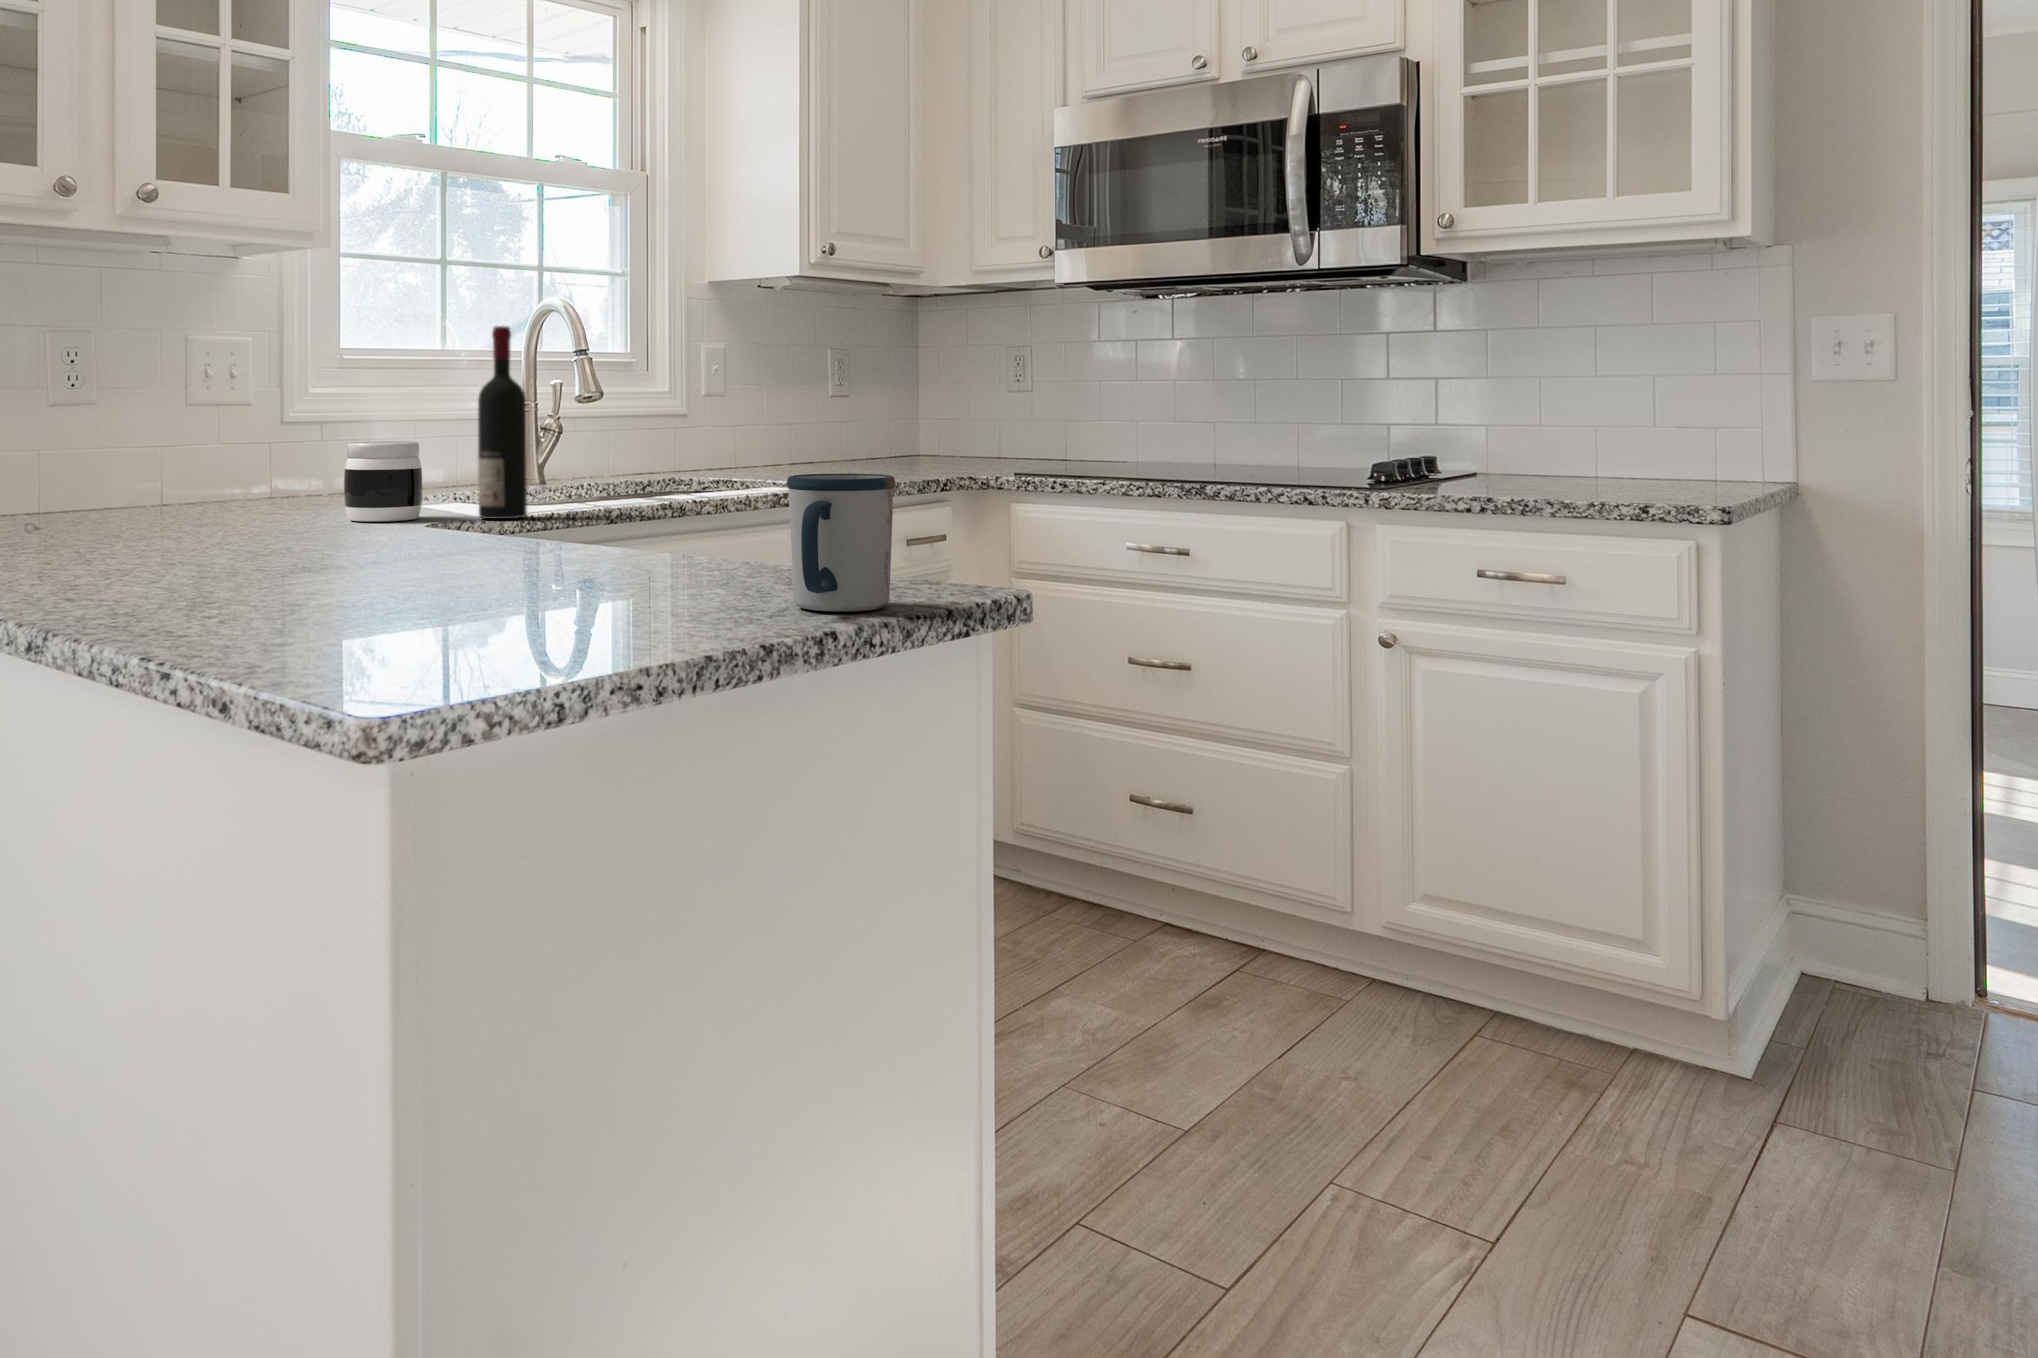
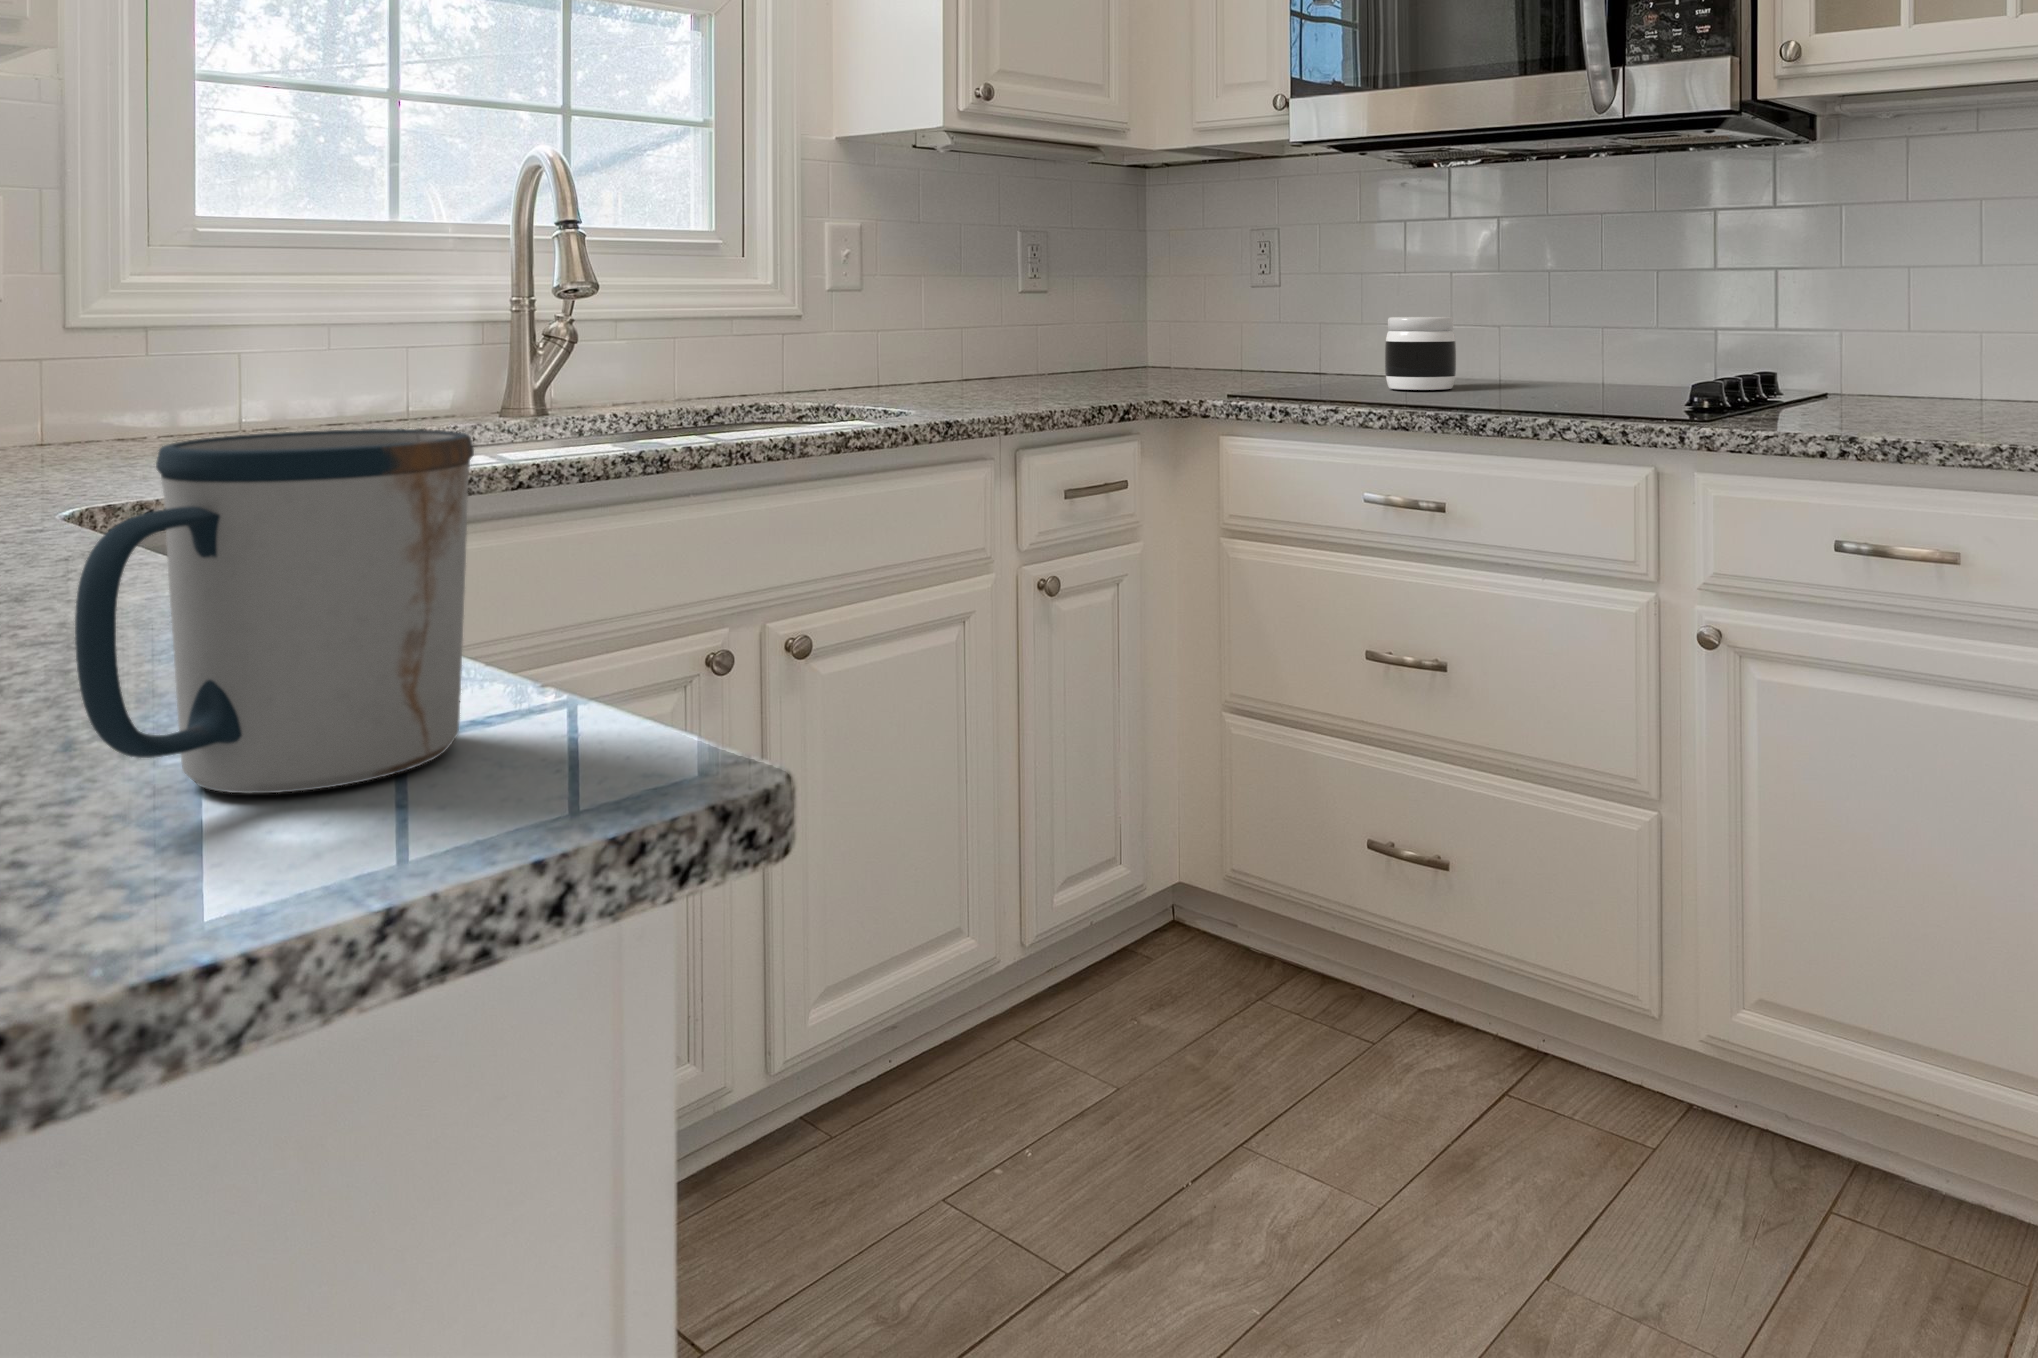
wine bottle: present [478,326,527,519] -> none [270,168,359,481]
jar: present [344,441,422,521] -> present [1385,317,1456,390]

